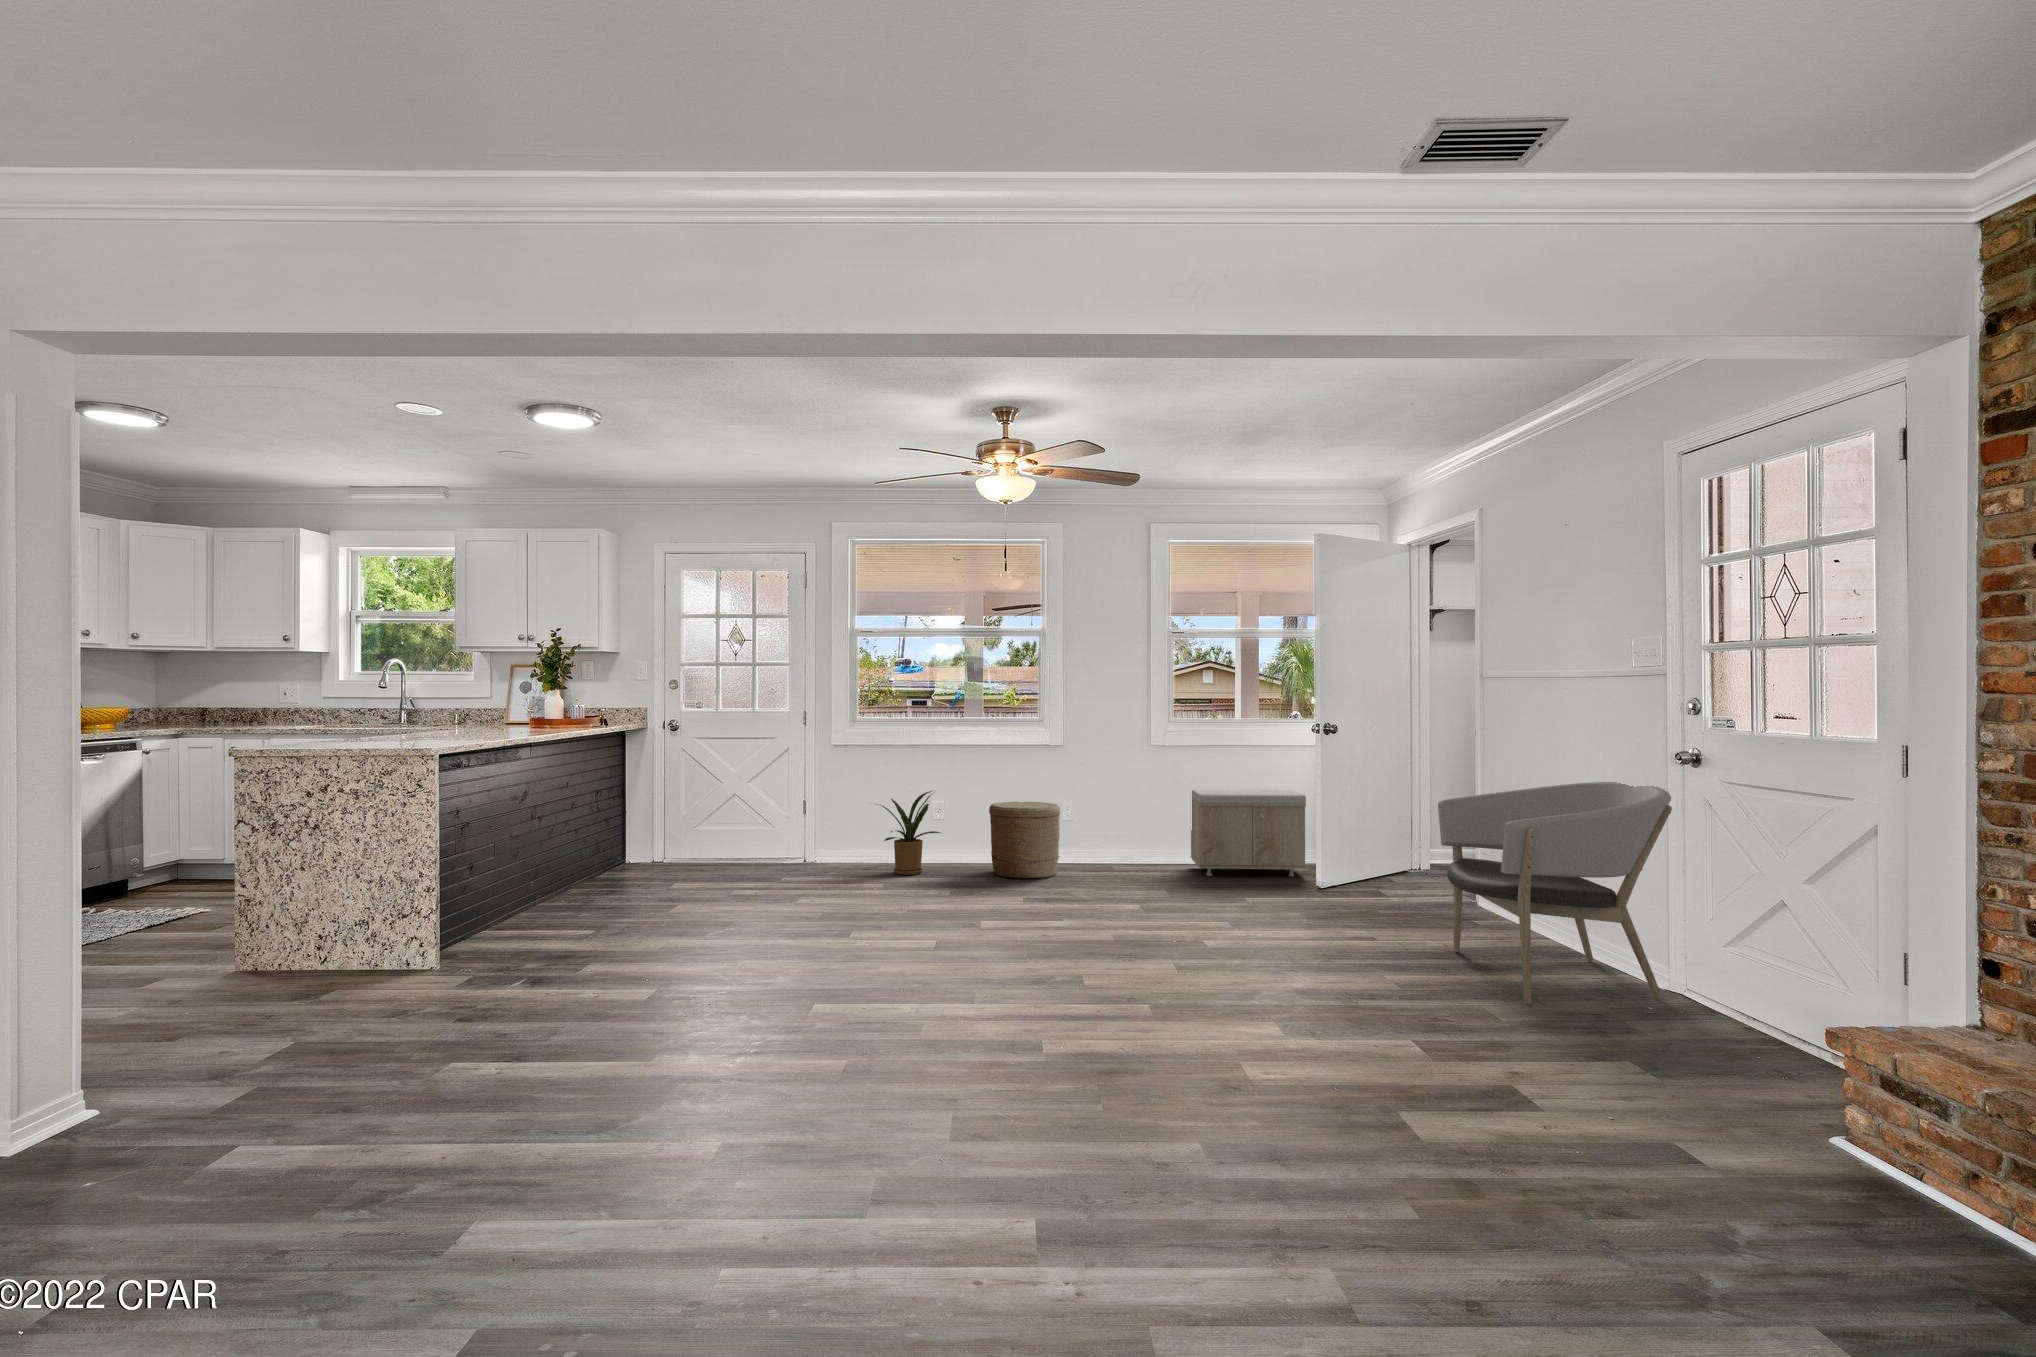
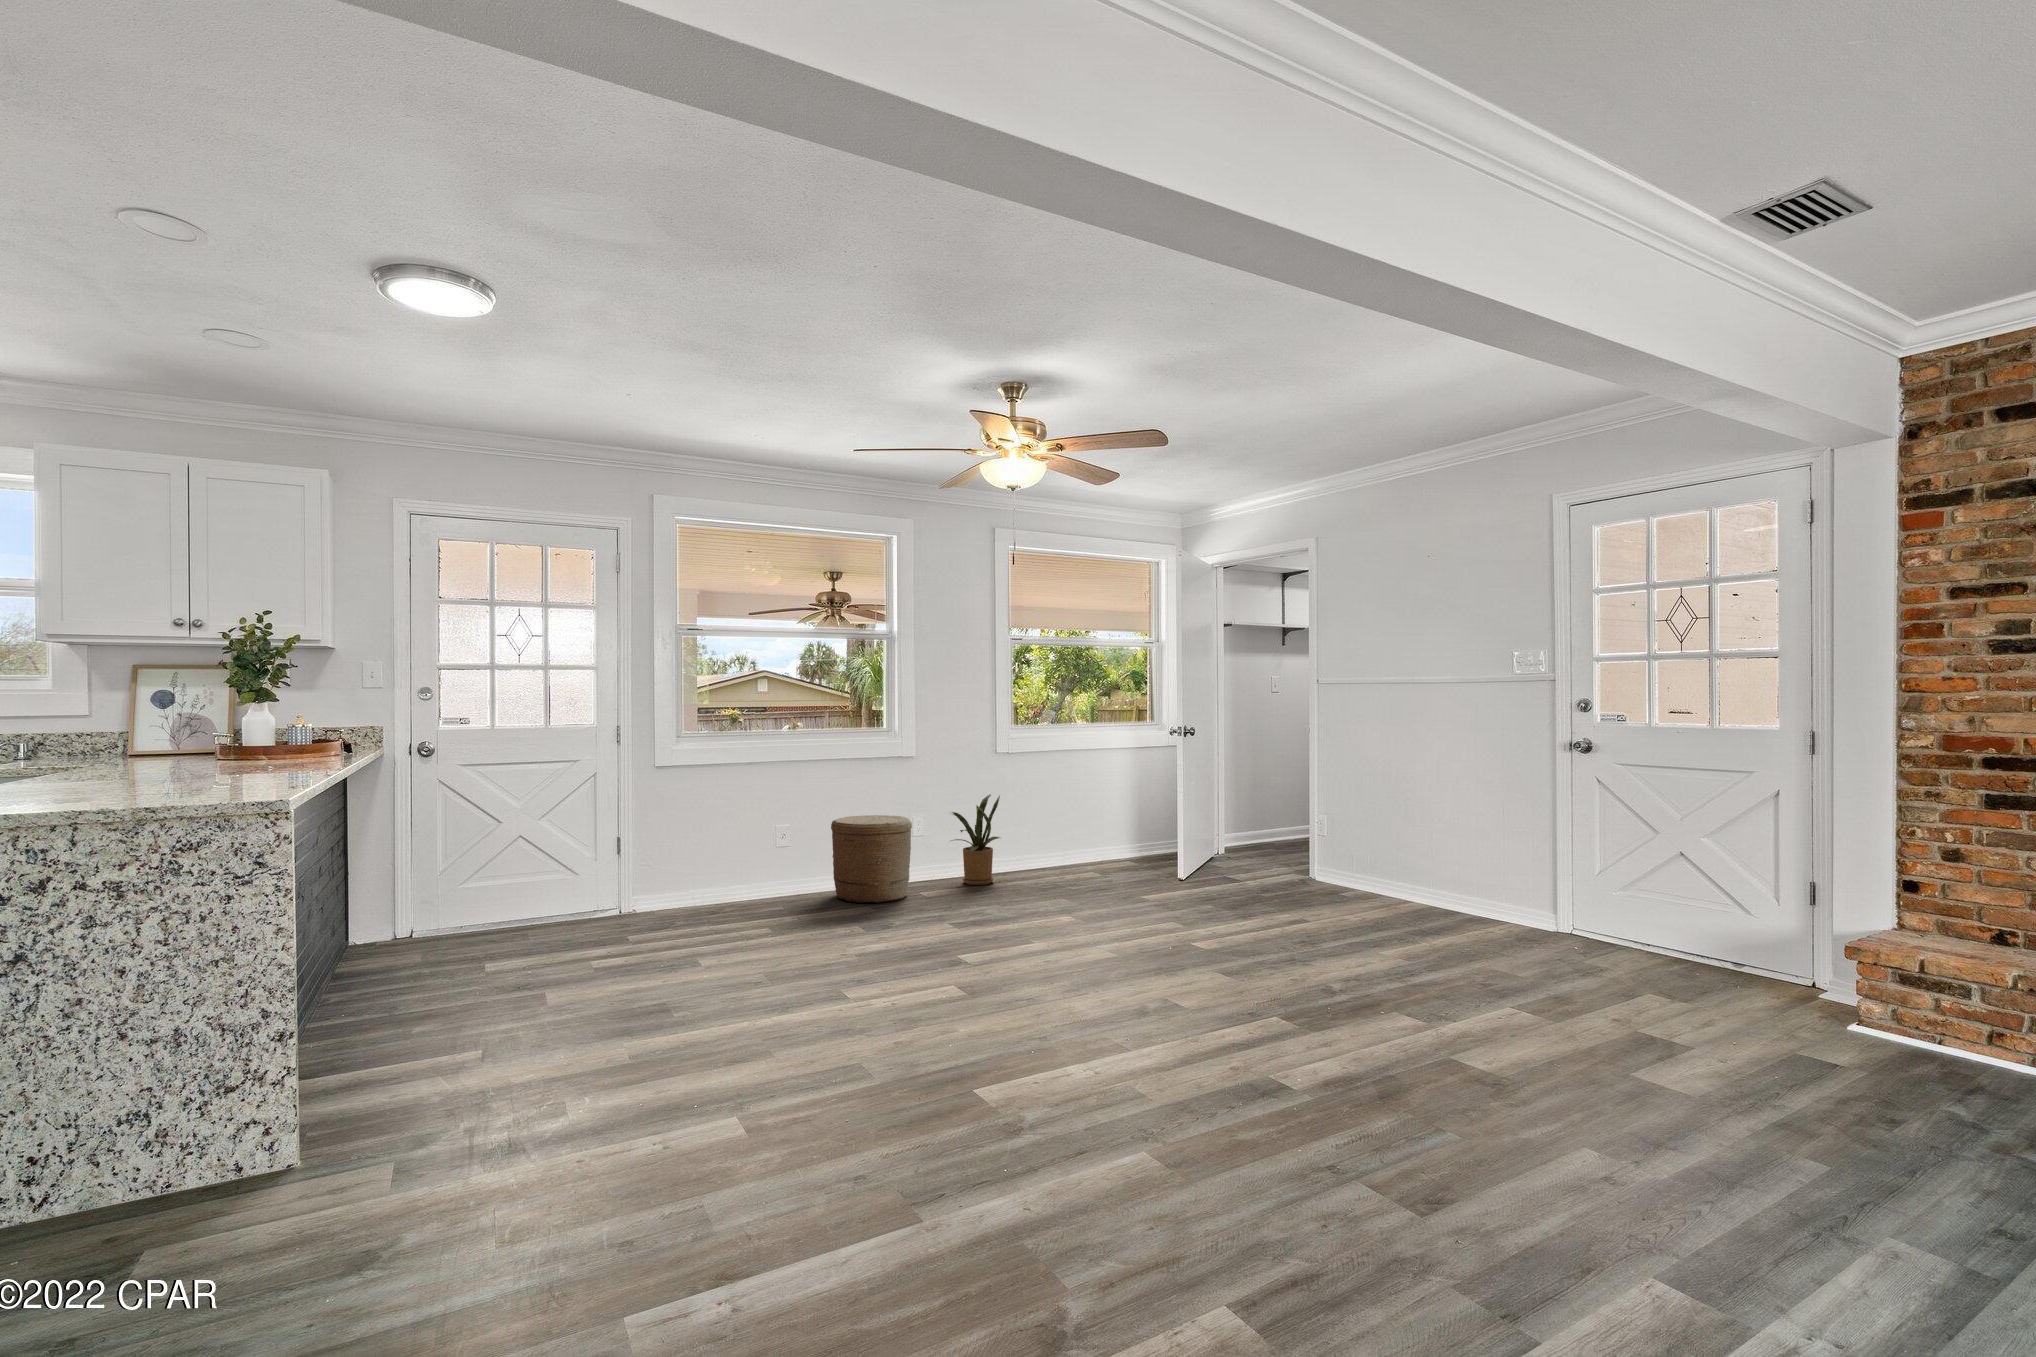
armchair: present [1438,782,1672,1005] -> none [1361,766,1574,960]
storage bench: present [1191,789,1306,876] -> none [1016,786,1134,877]
house plant: present [880,791,940,875] -> present [951,794,1000,885]

